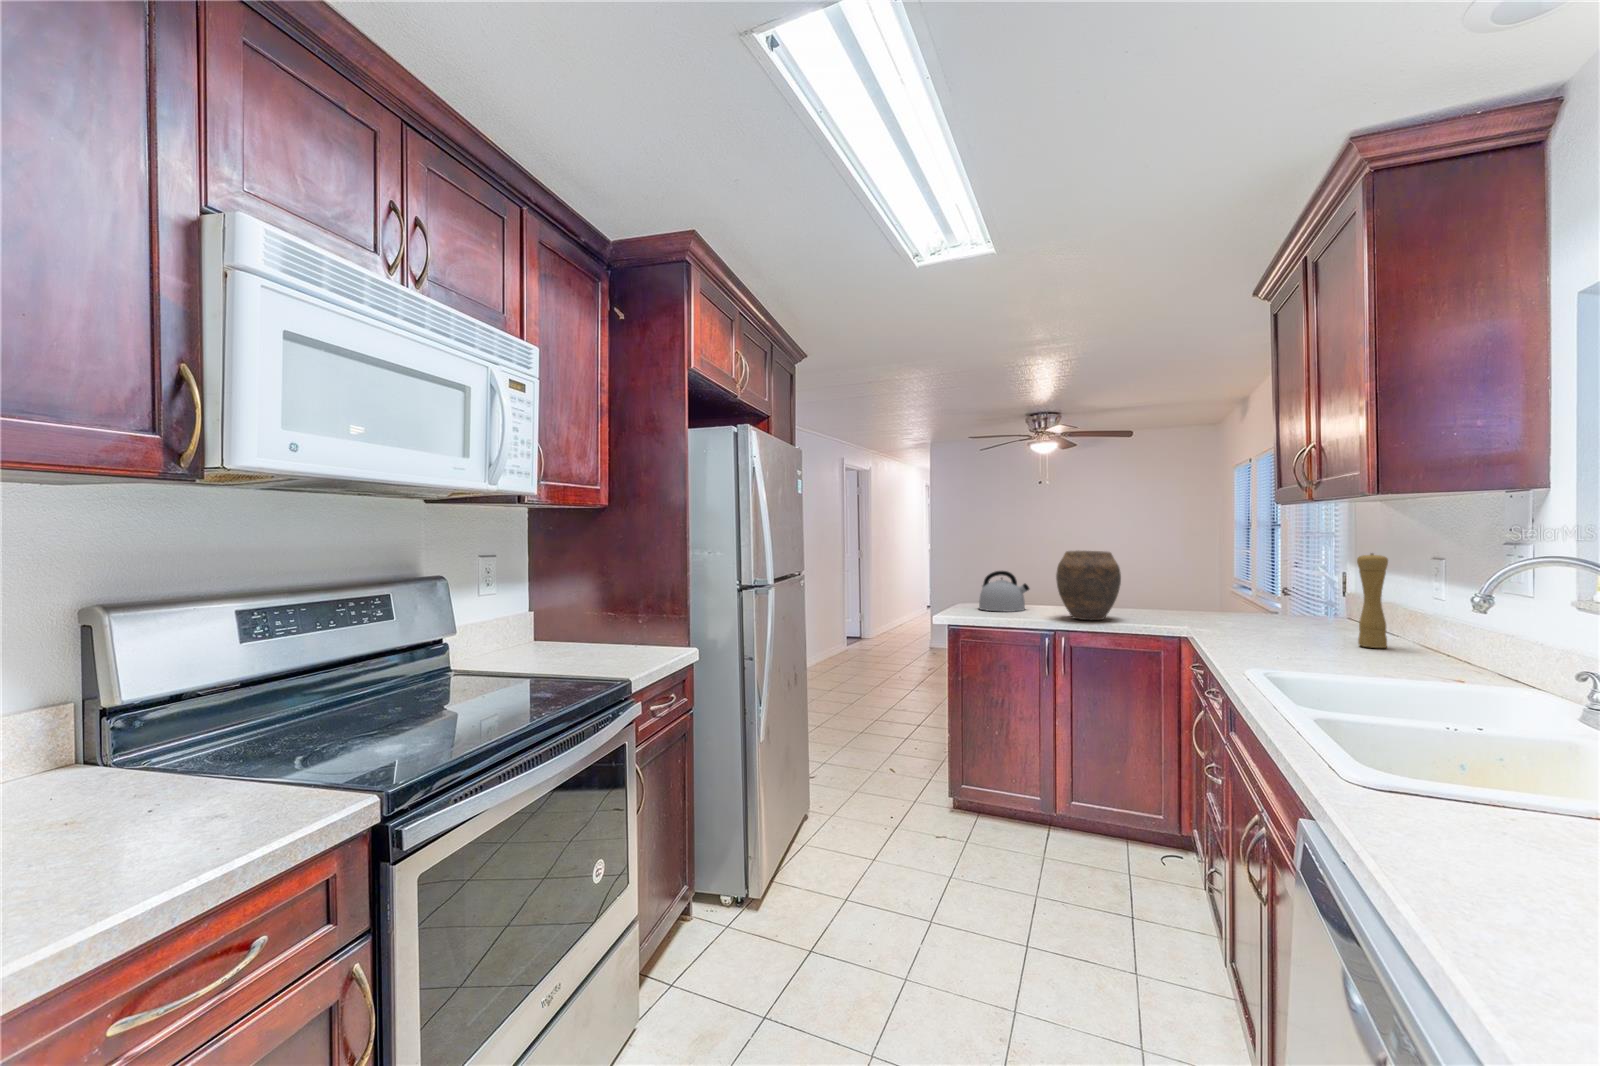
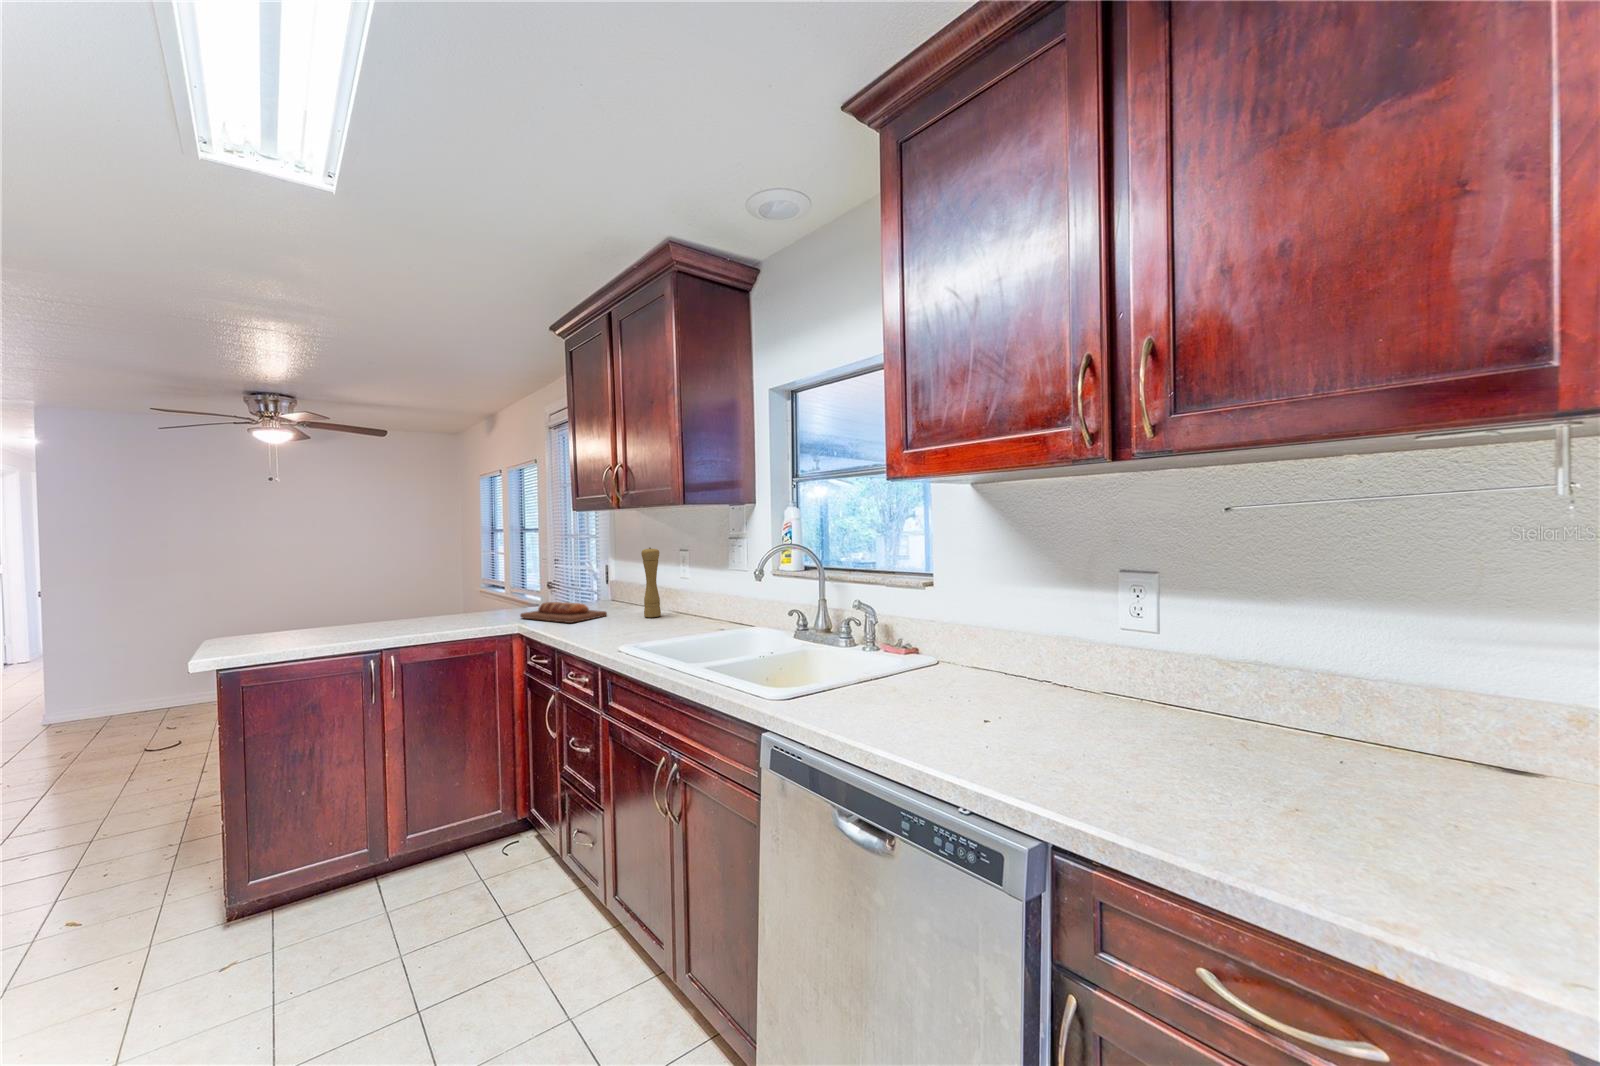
vase: present [1056,550,1121,620] -> none [369,559,444,635]
kettle: present [979,571,1029,612] -> none [243,591,321,646]
bread loaf: none [1201,609,1308,636] -> present [520,602,607,623]

